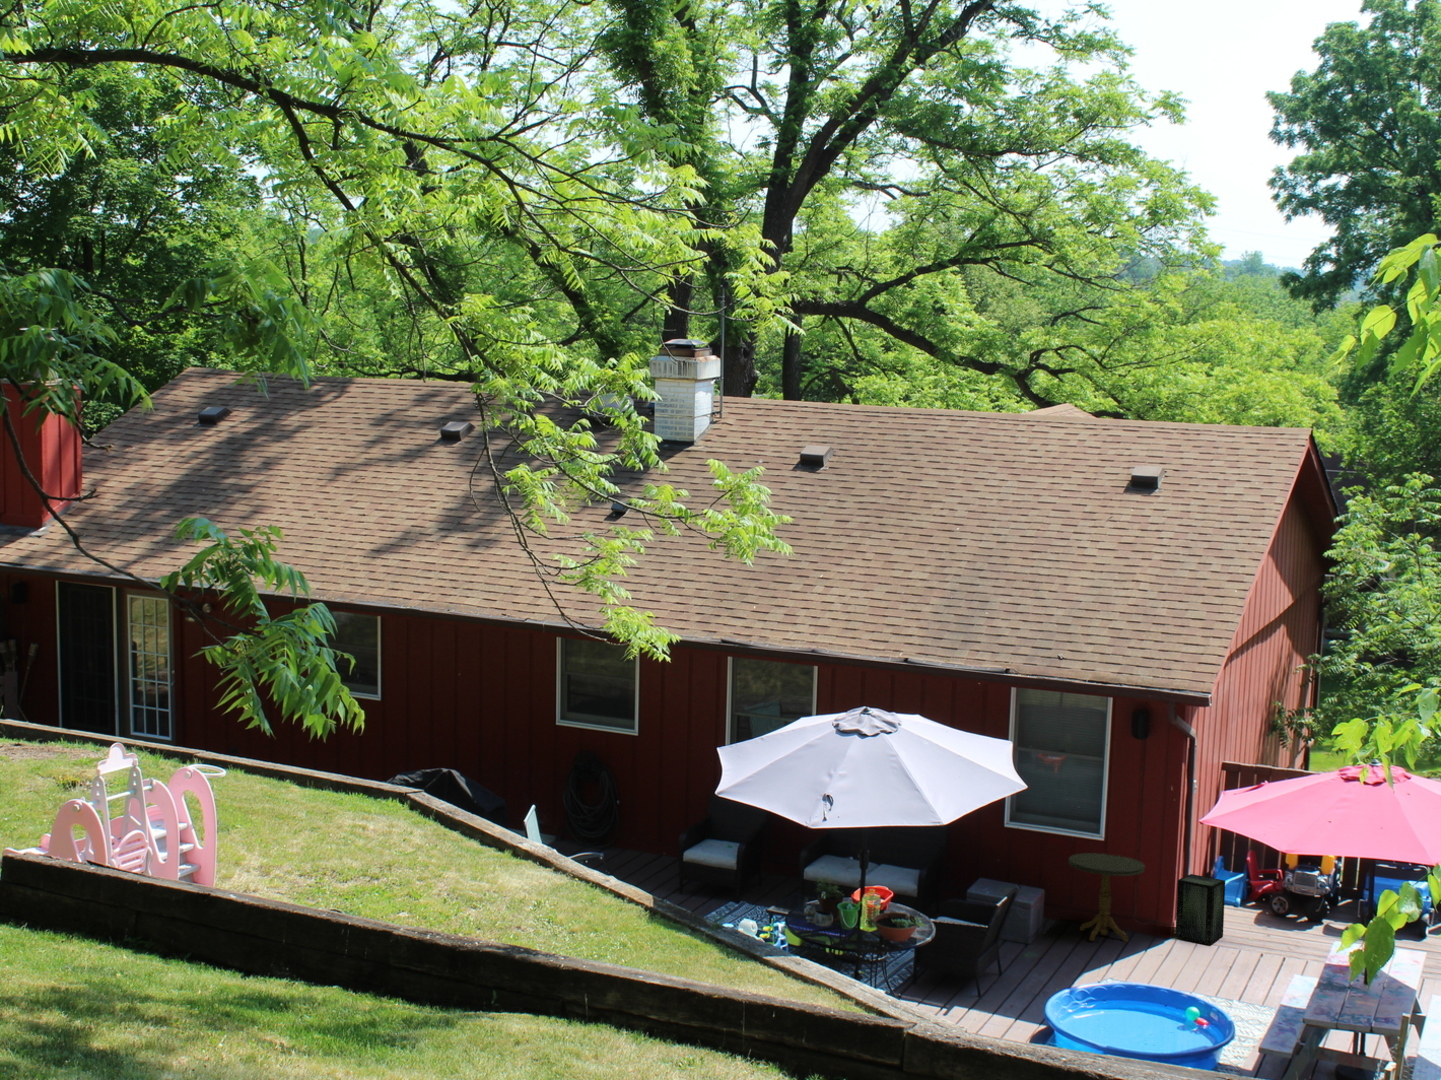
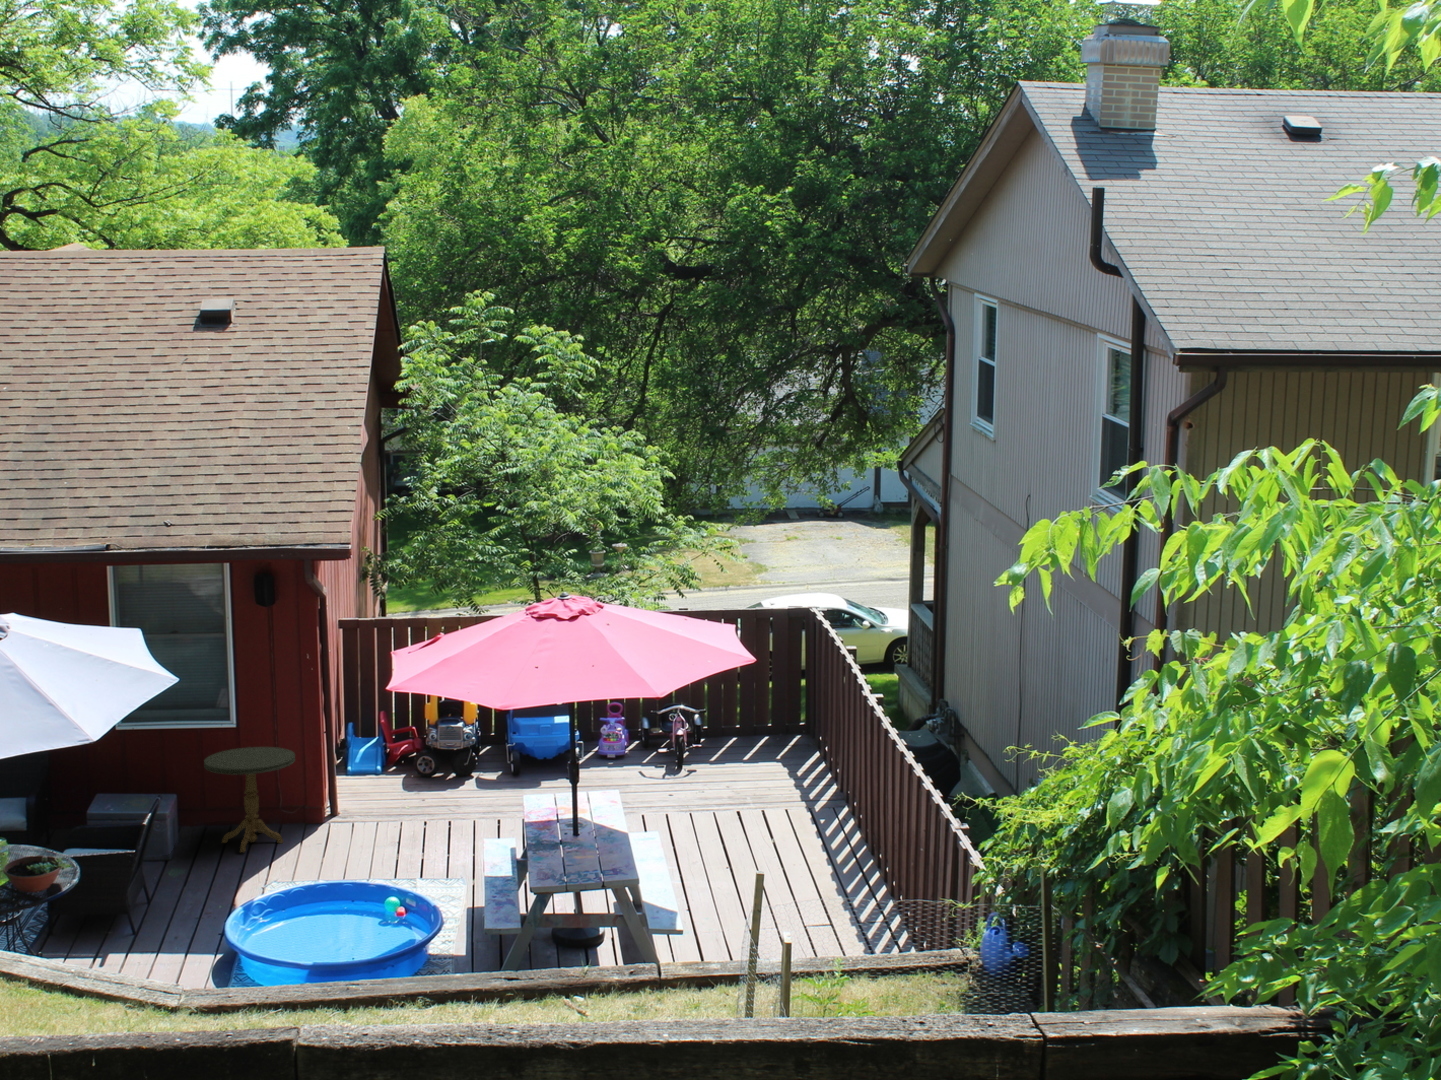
storage box: present [1175,874,1225,945] -> none [331,750,380,825]

